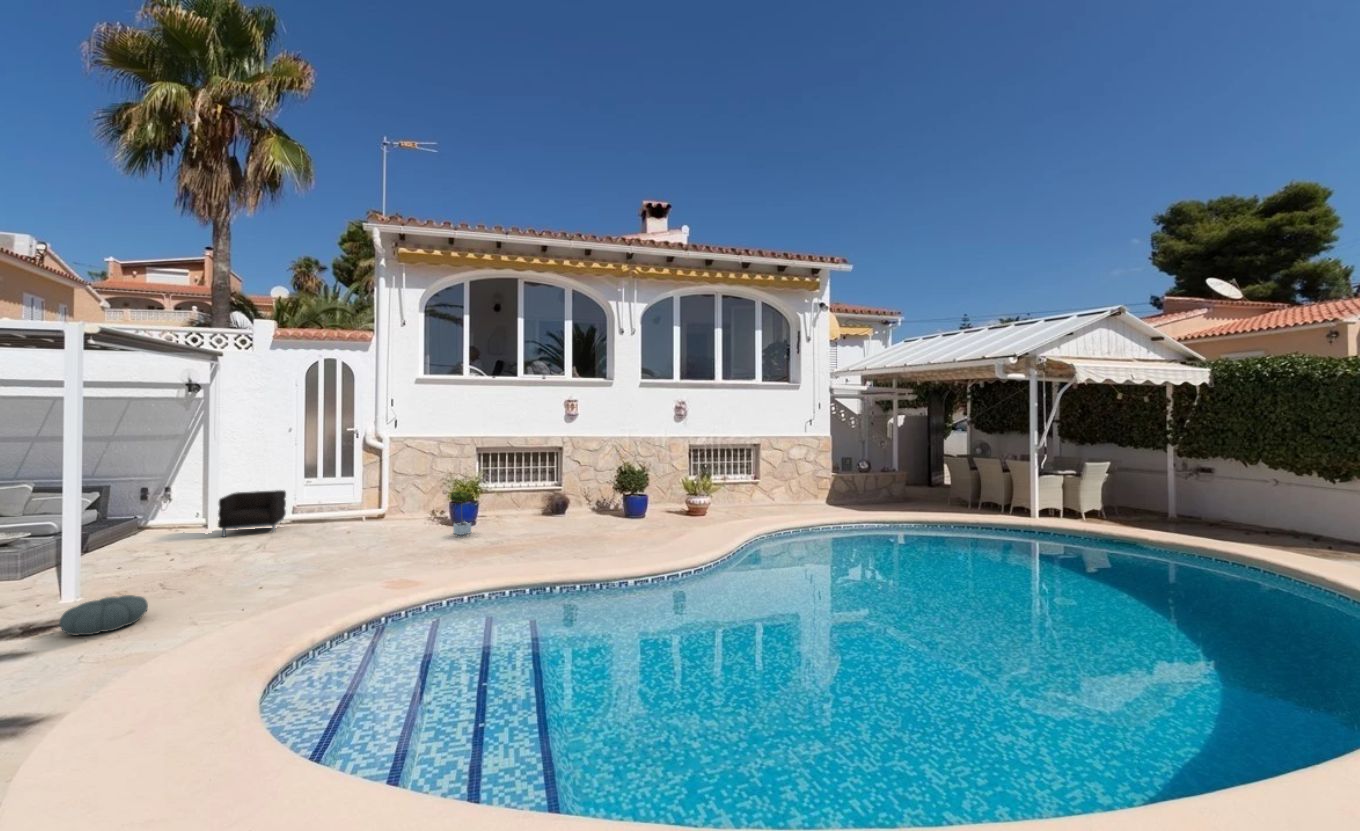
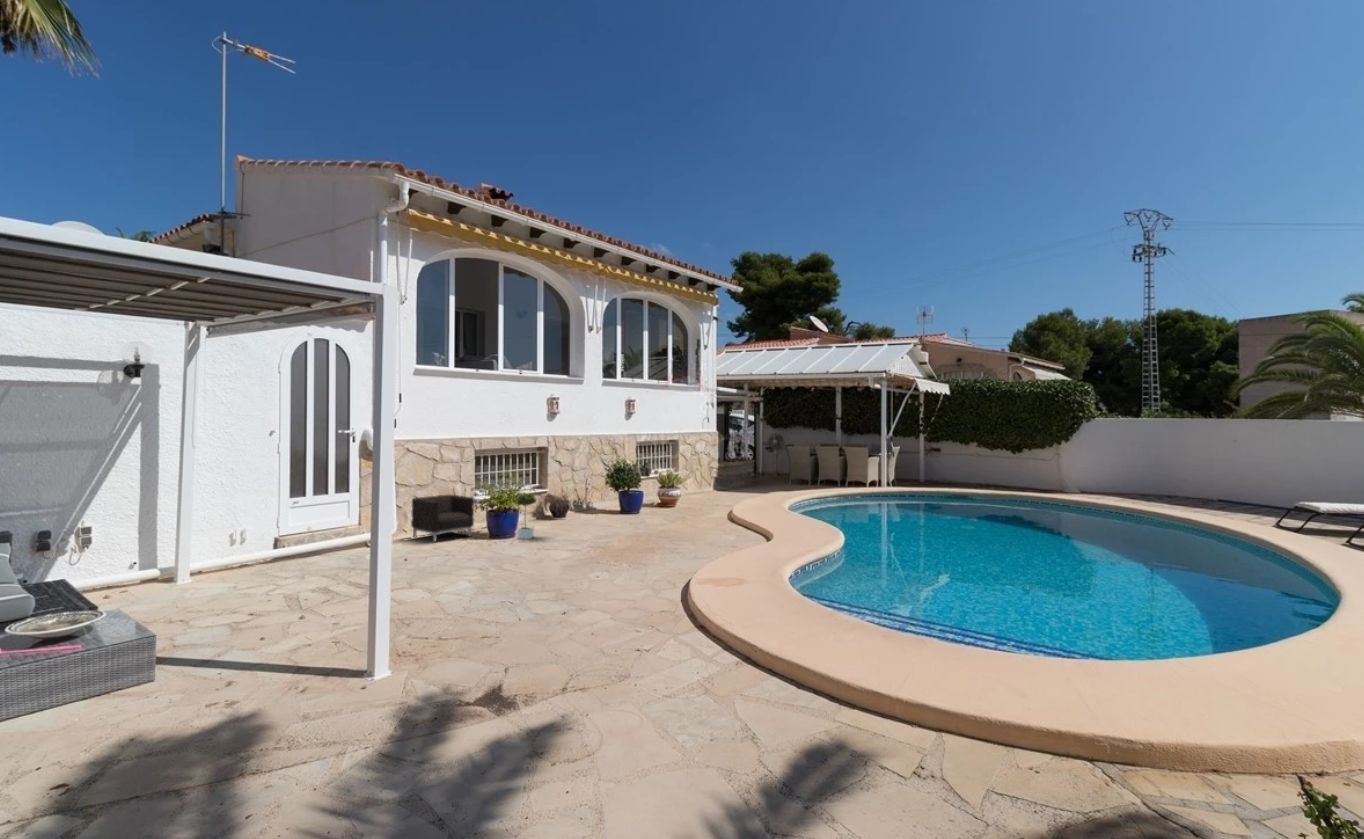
armchair: present [218,490,286,537] -> present [411,494,474,542]
pouf: present [59,595,148,635] -> none [477,587,532,620]

